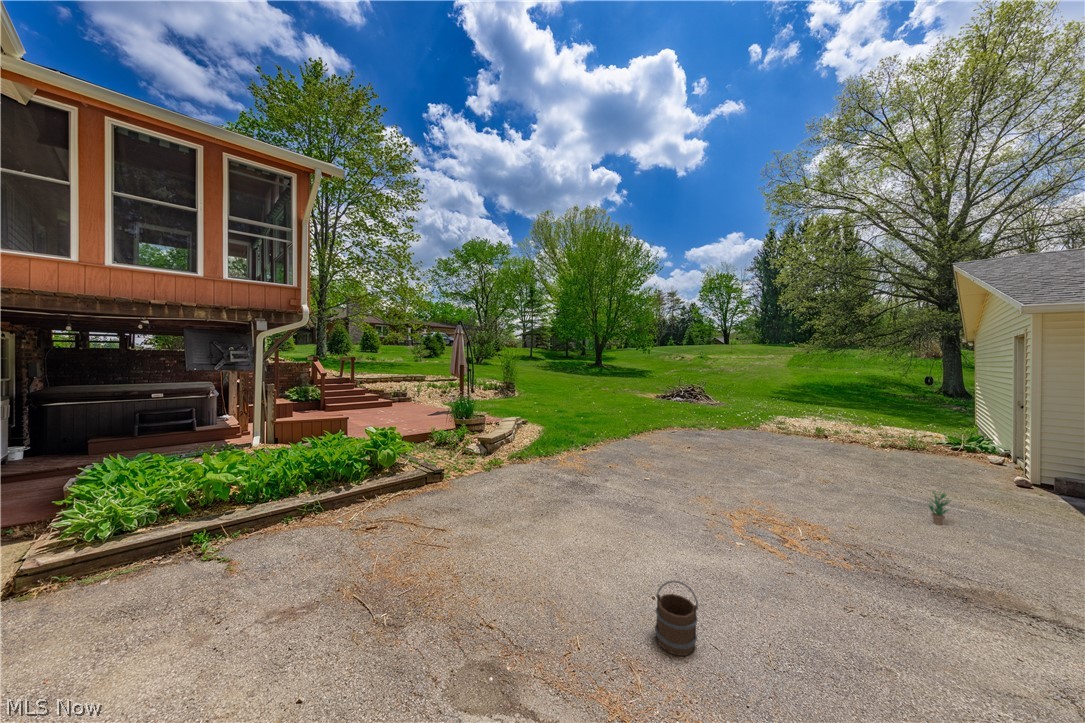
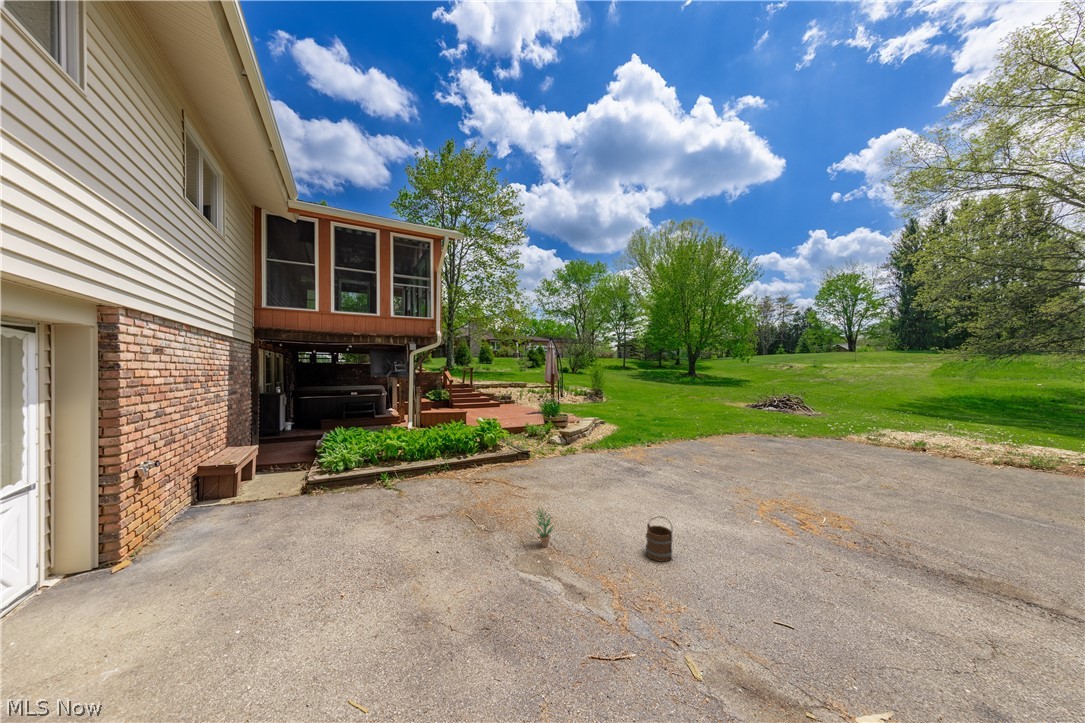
potted plant: present [928,491,949,525] -> present [536,509,553,547]

